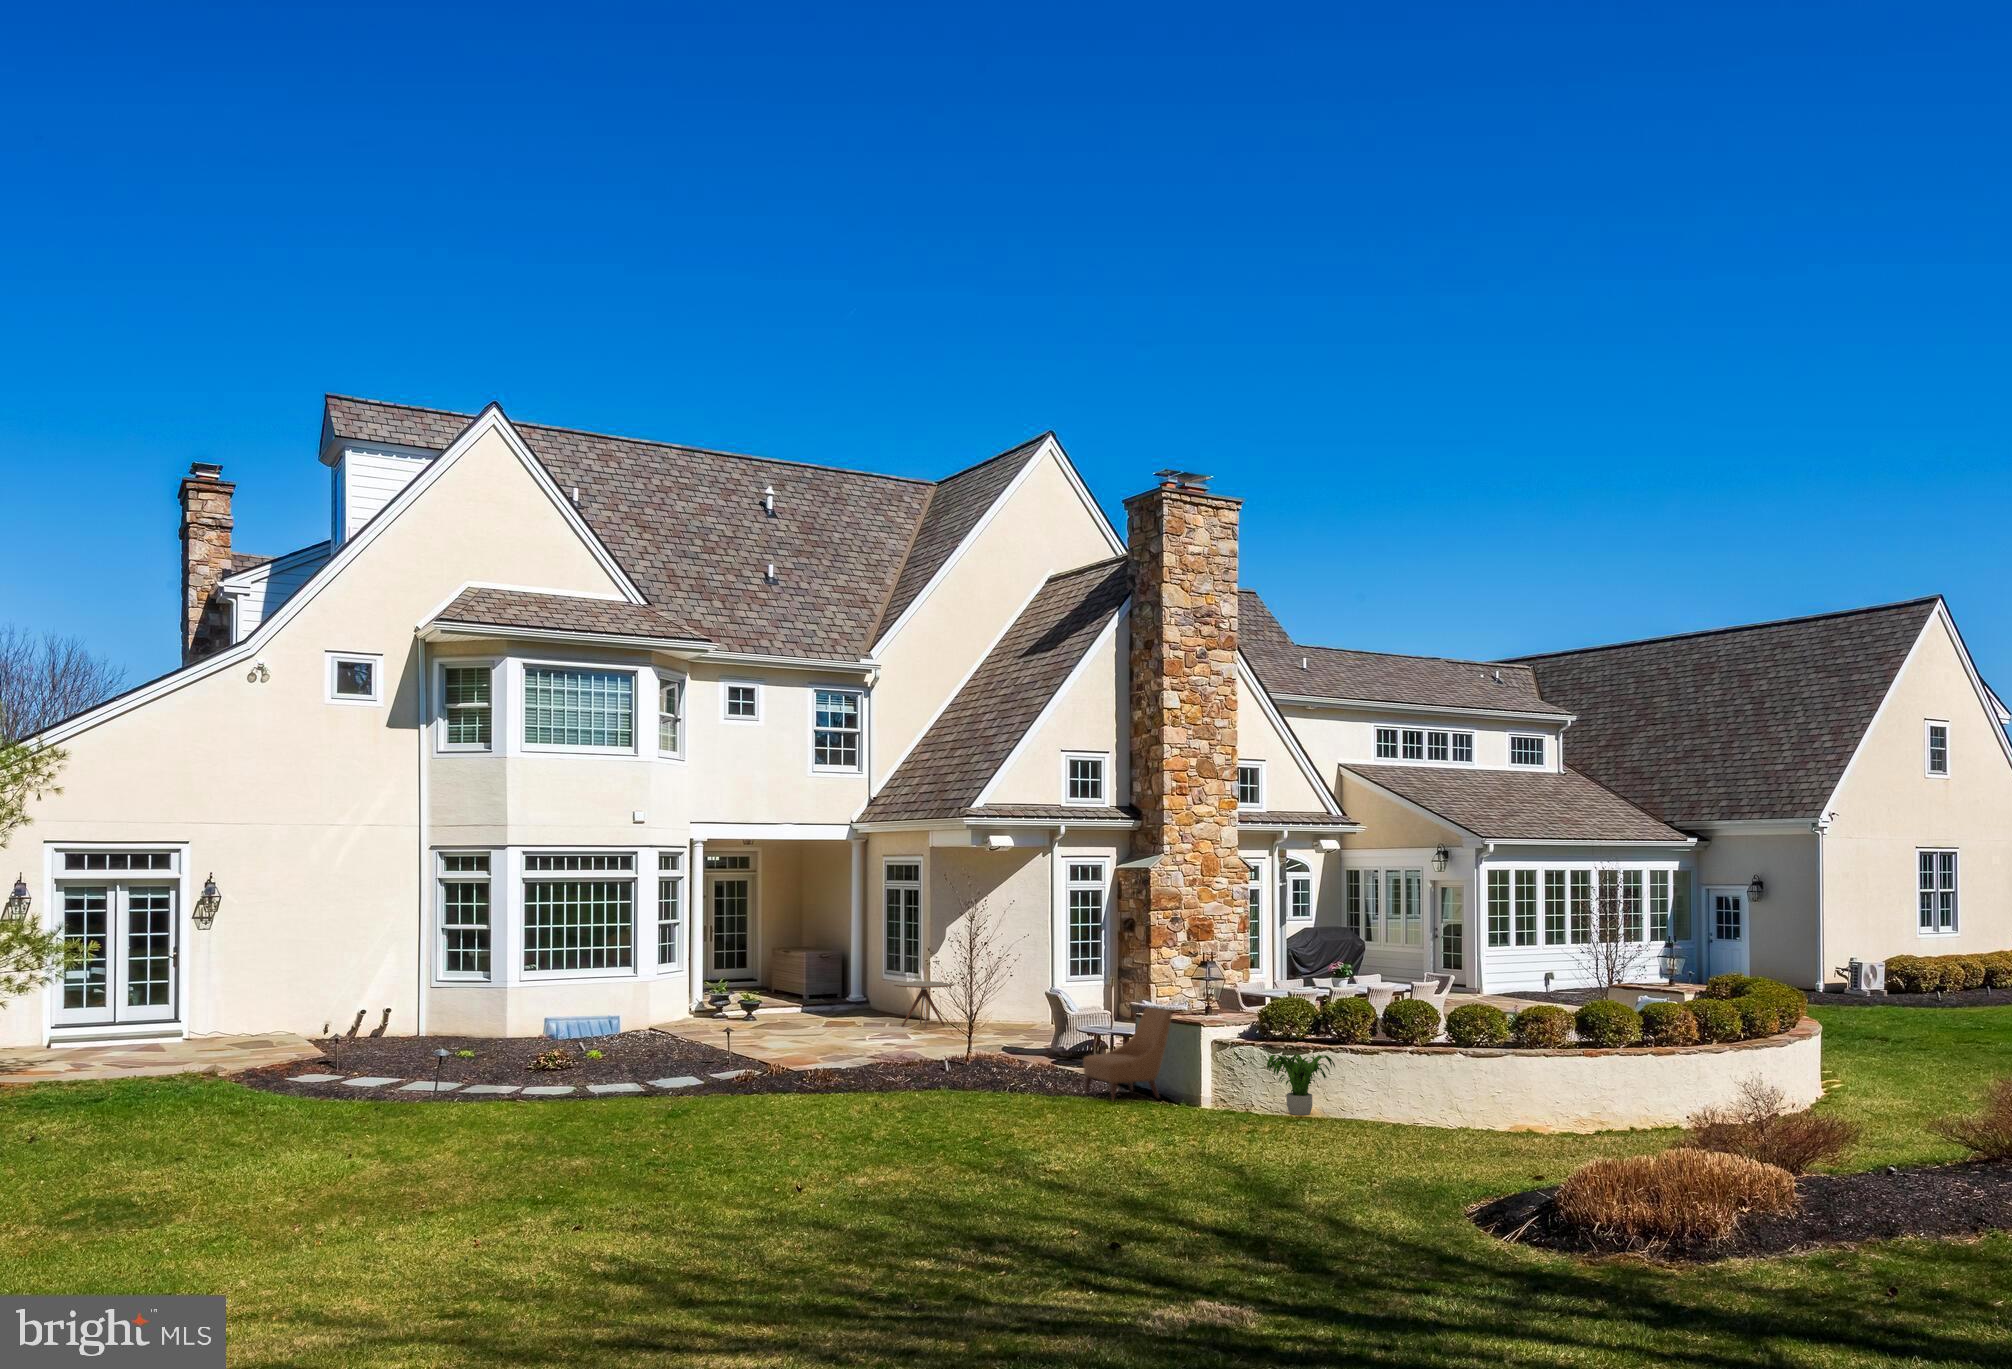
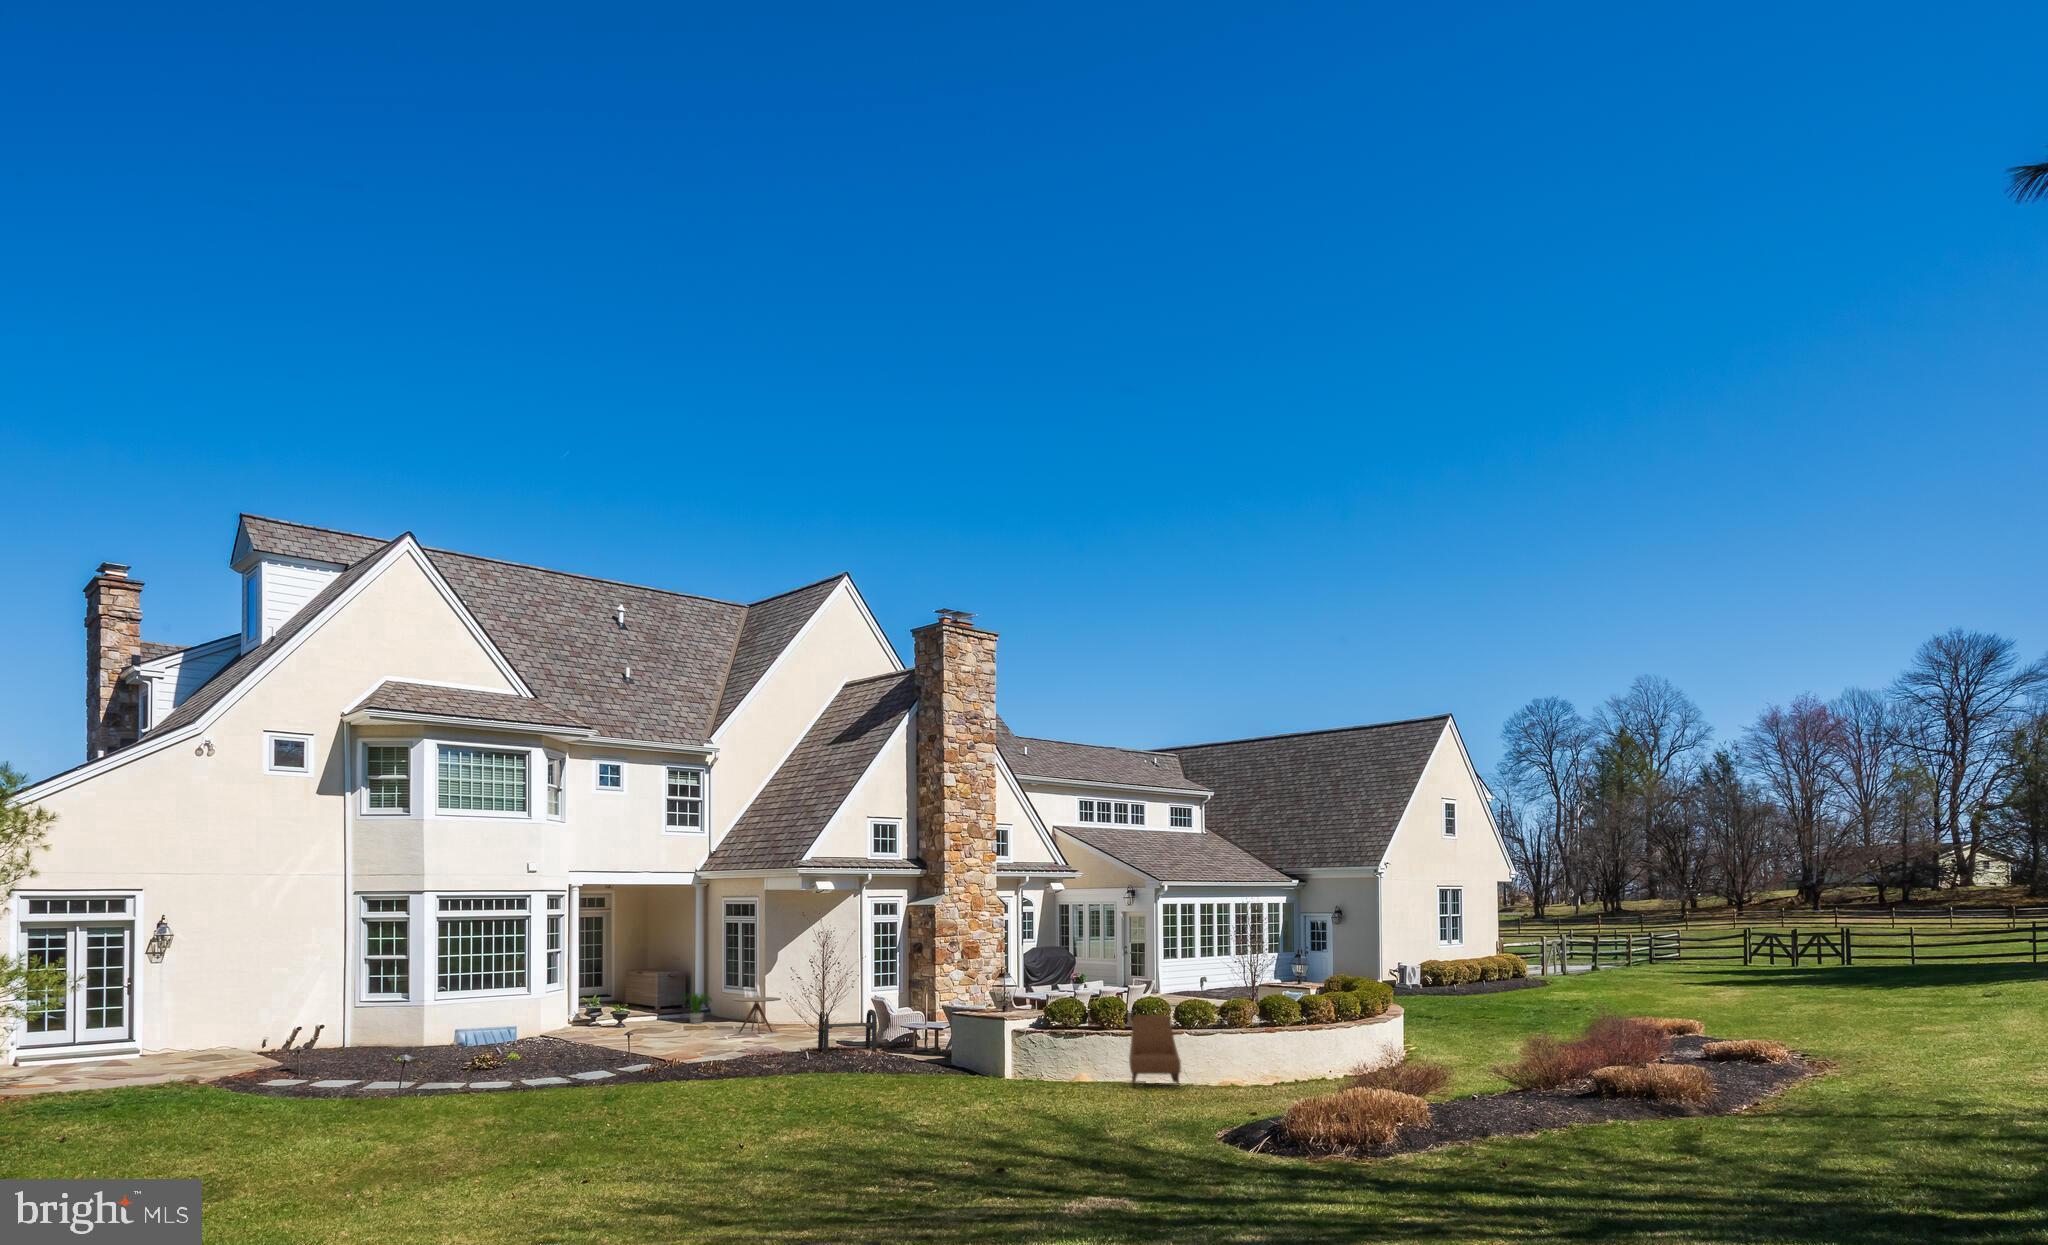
bench: none [984,1003,1057,1058] -> present [818,1009,877,1053]
chair: present [1083,1008,1172,1101] -> present [1129,1015,1181,1087]
potted plant: present [1267,1055,1335,1115] -> present [684,993,711,1023]

